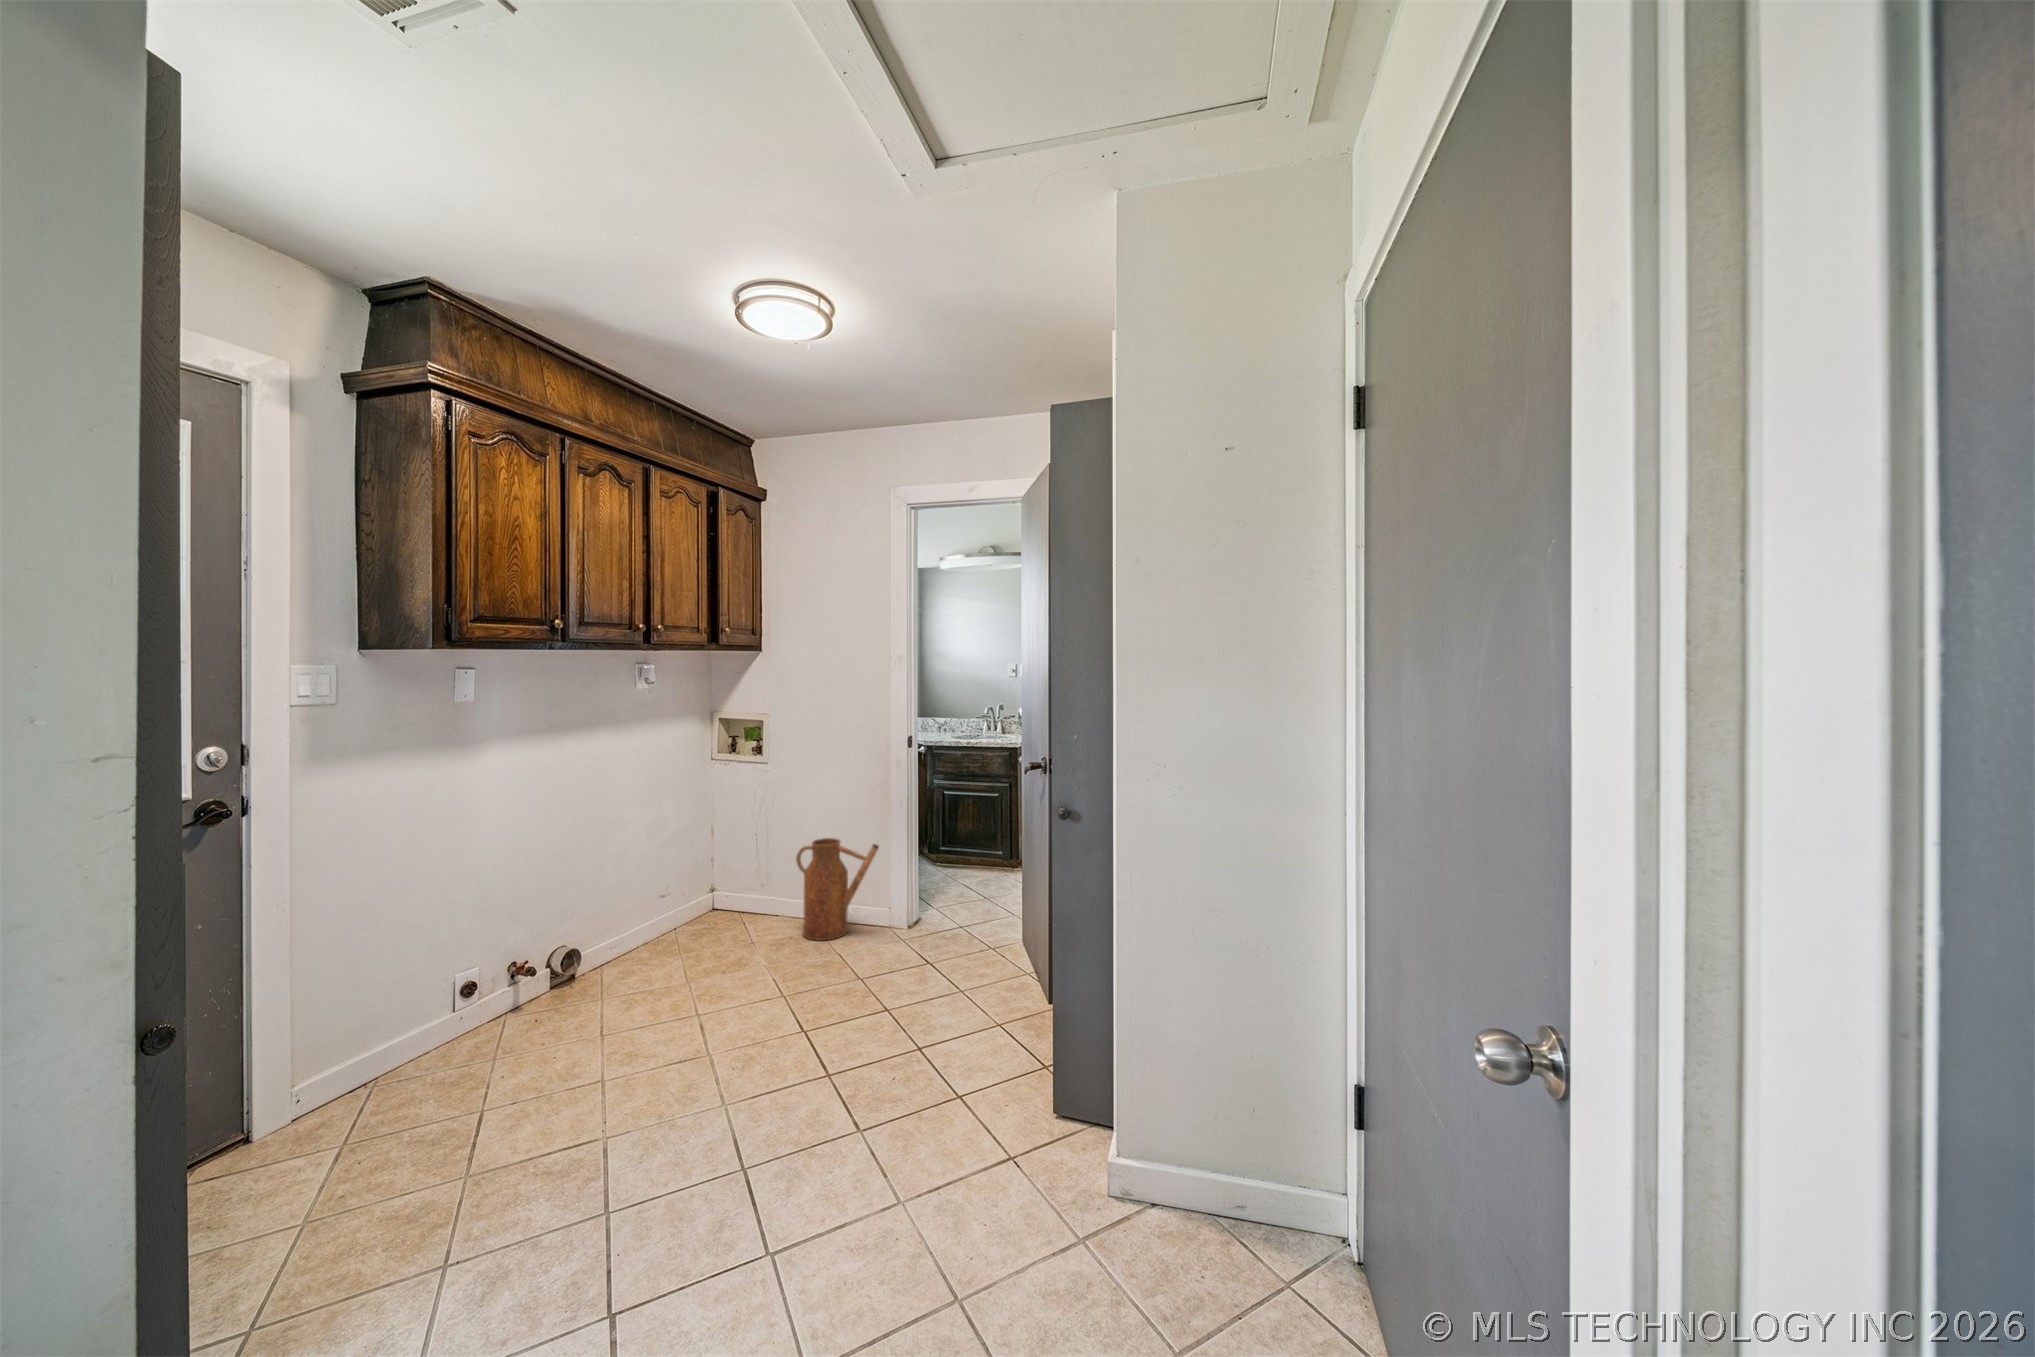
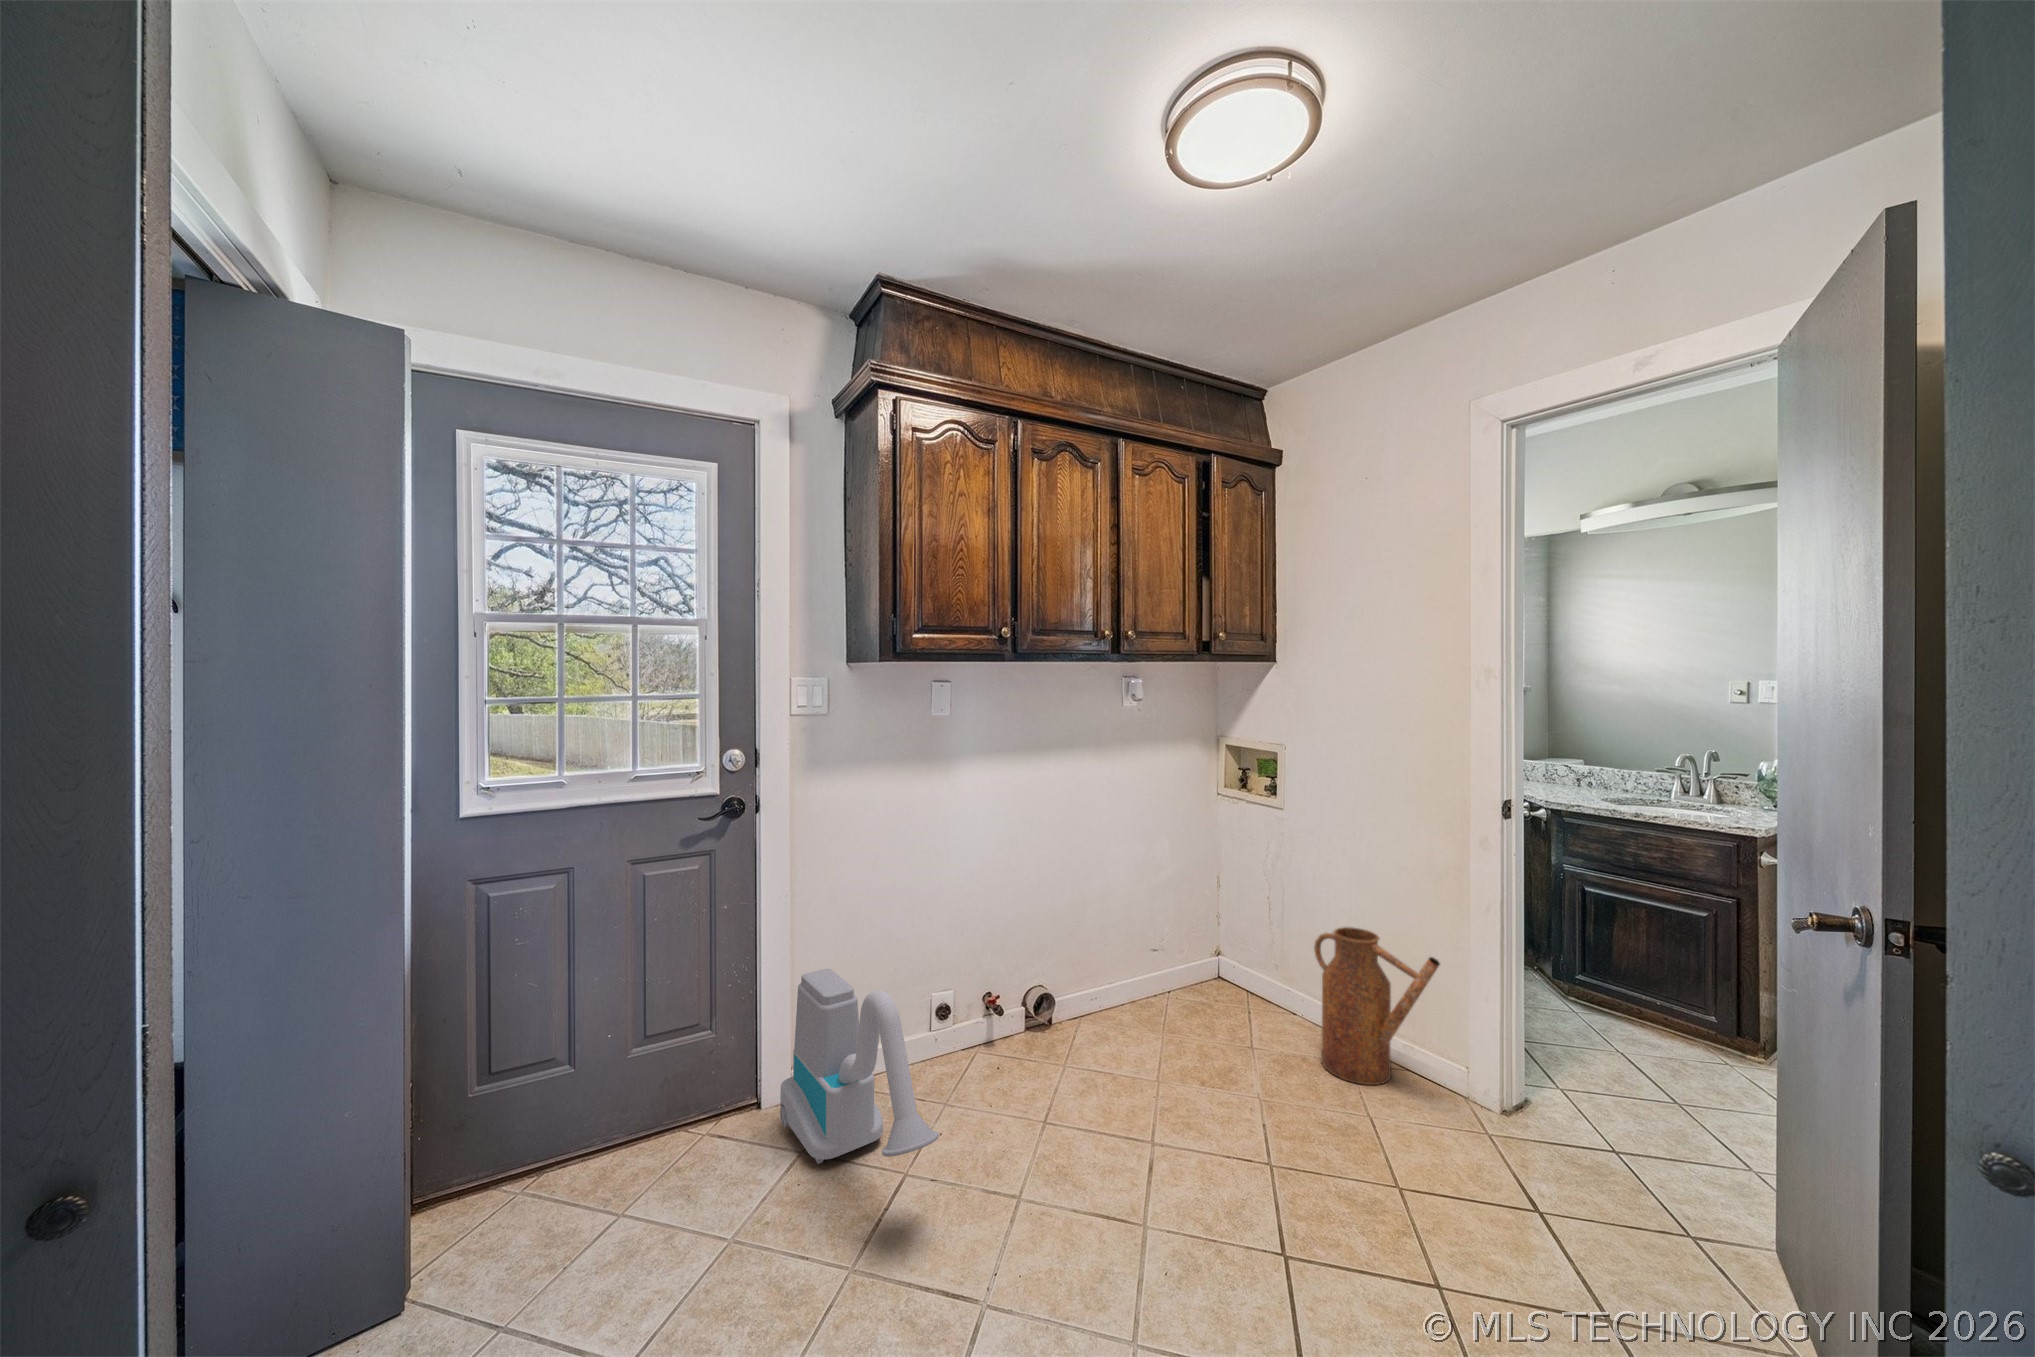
vacuum cleaner: none [291,952,547,1143] -> present [780,969,939,1164]

